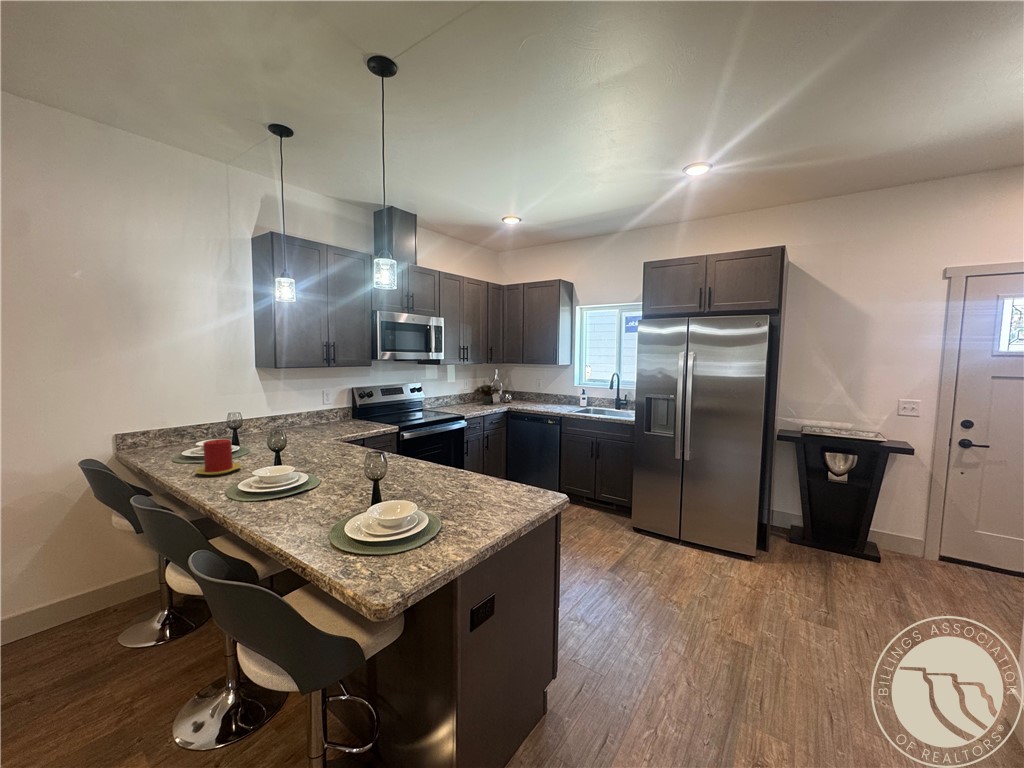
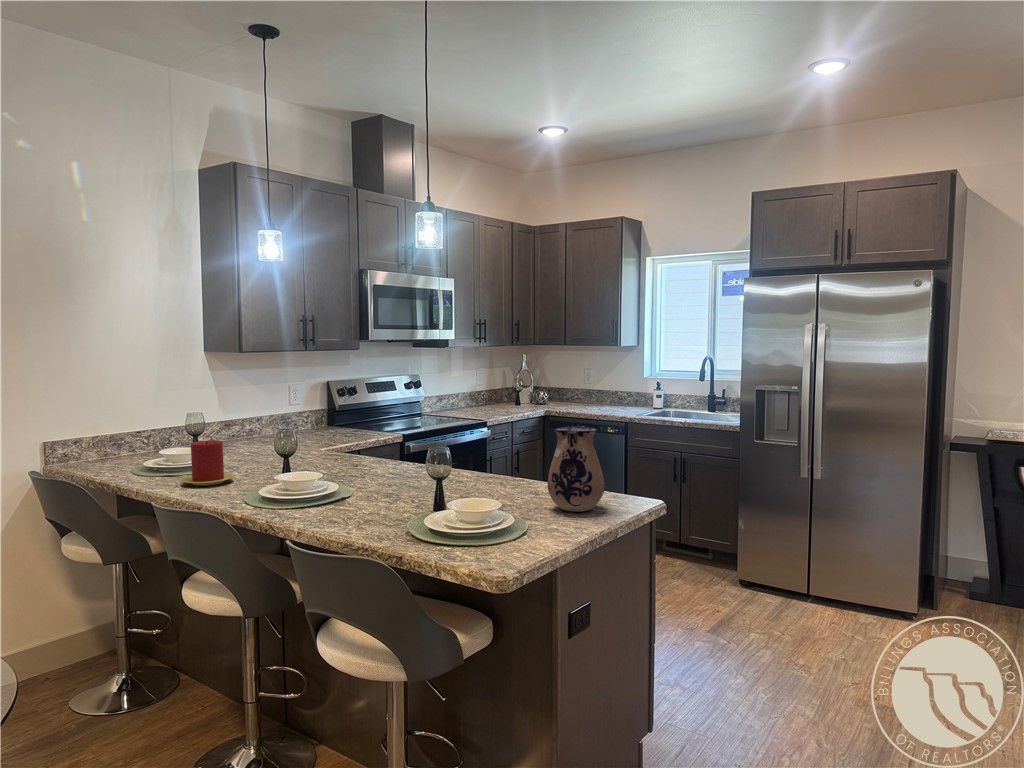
potted plant: present [474,385,499,405] -> none [492,377,532,408]
ceramic pitcher: none [466,436,512,510] -> present [548,426,605,512]

